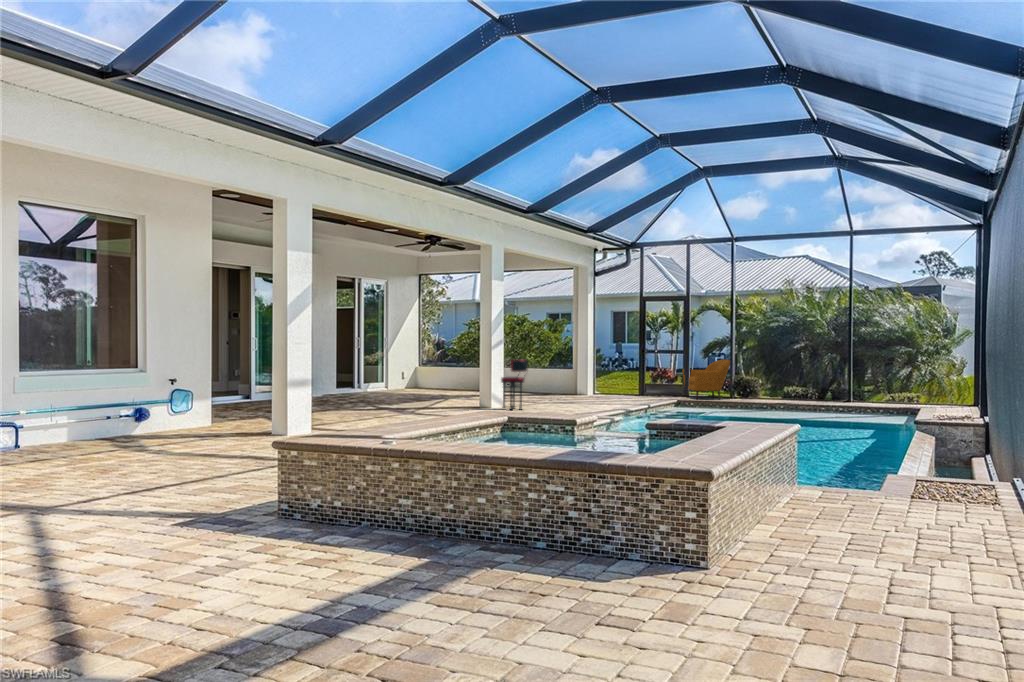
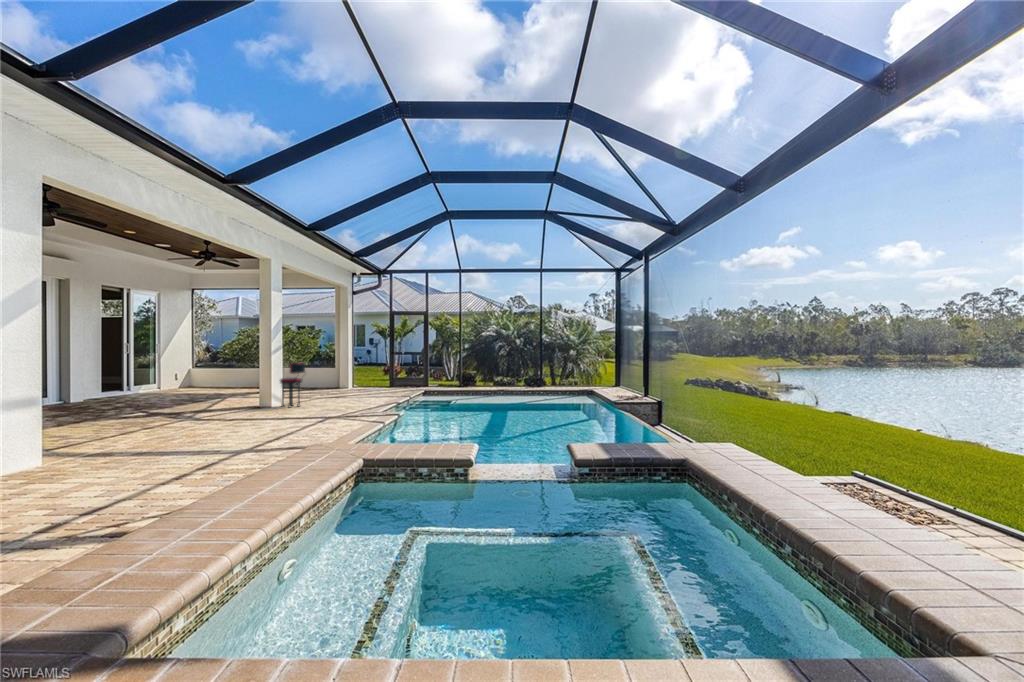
armchair: present [682,359,730,399] -> none [424,358,460,389]

